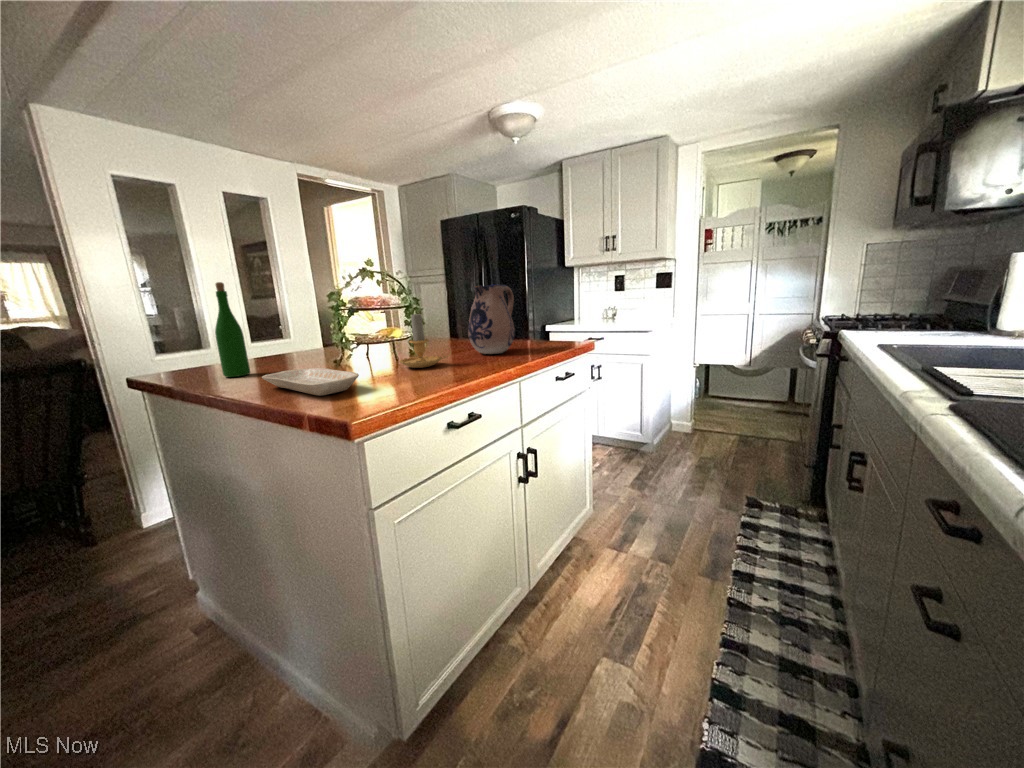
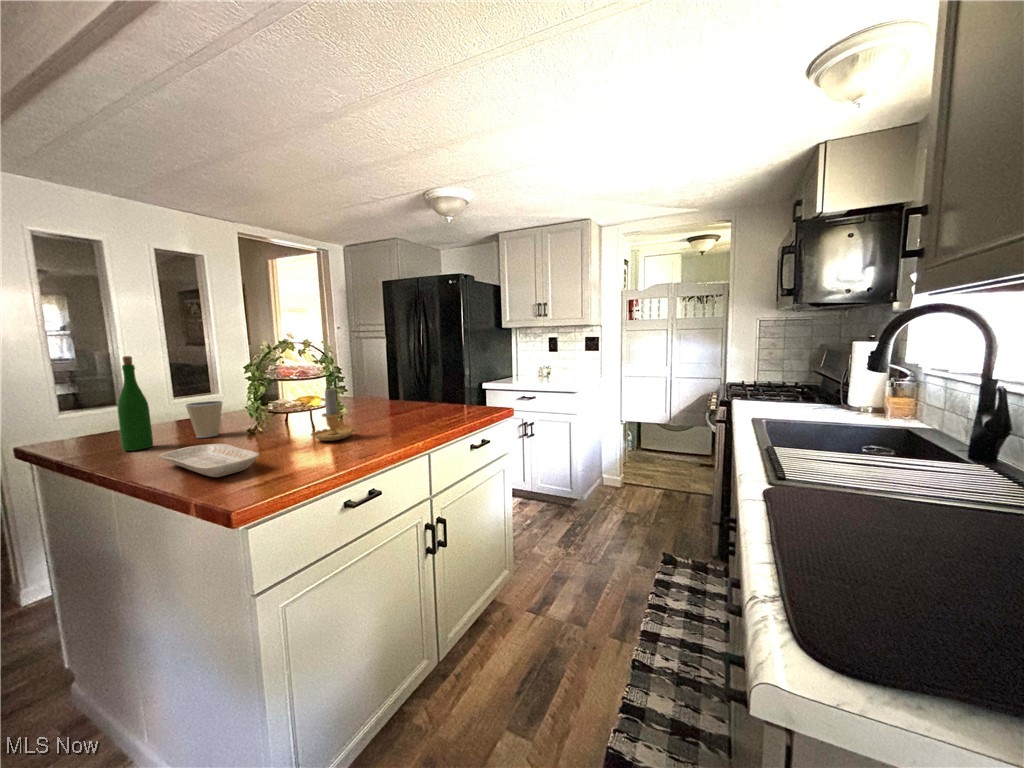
ceramic pitcher: present [468,285,515,354] -> none [386,359,433,424]
coffee cup: none [275,332,309,367] -> present [185,401,223,438]

